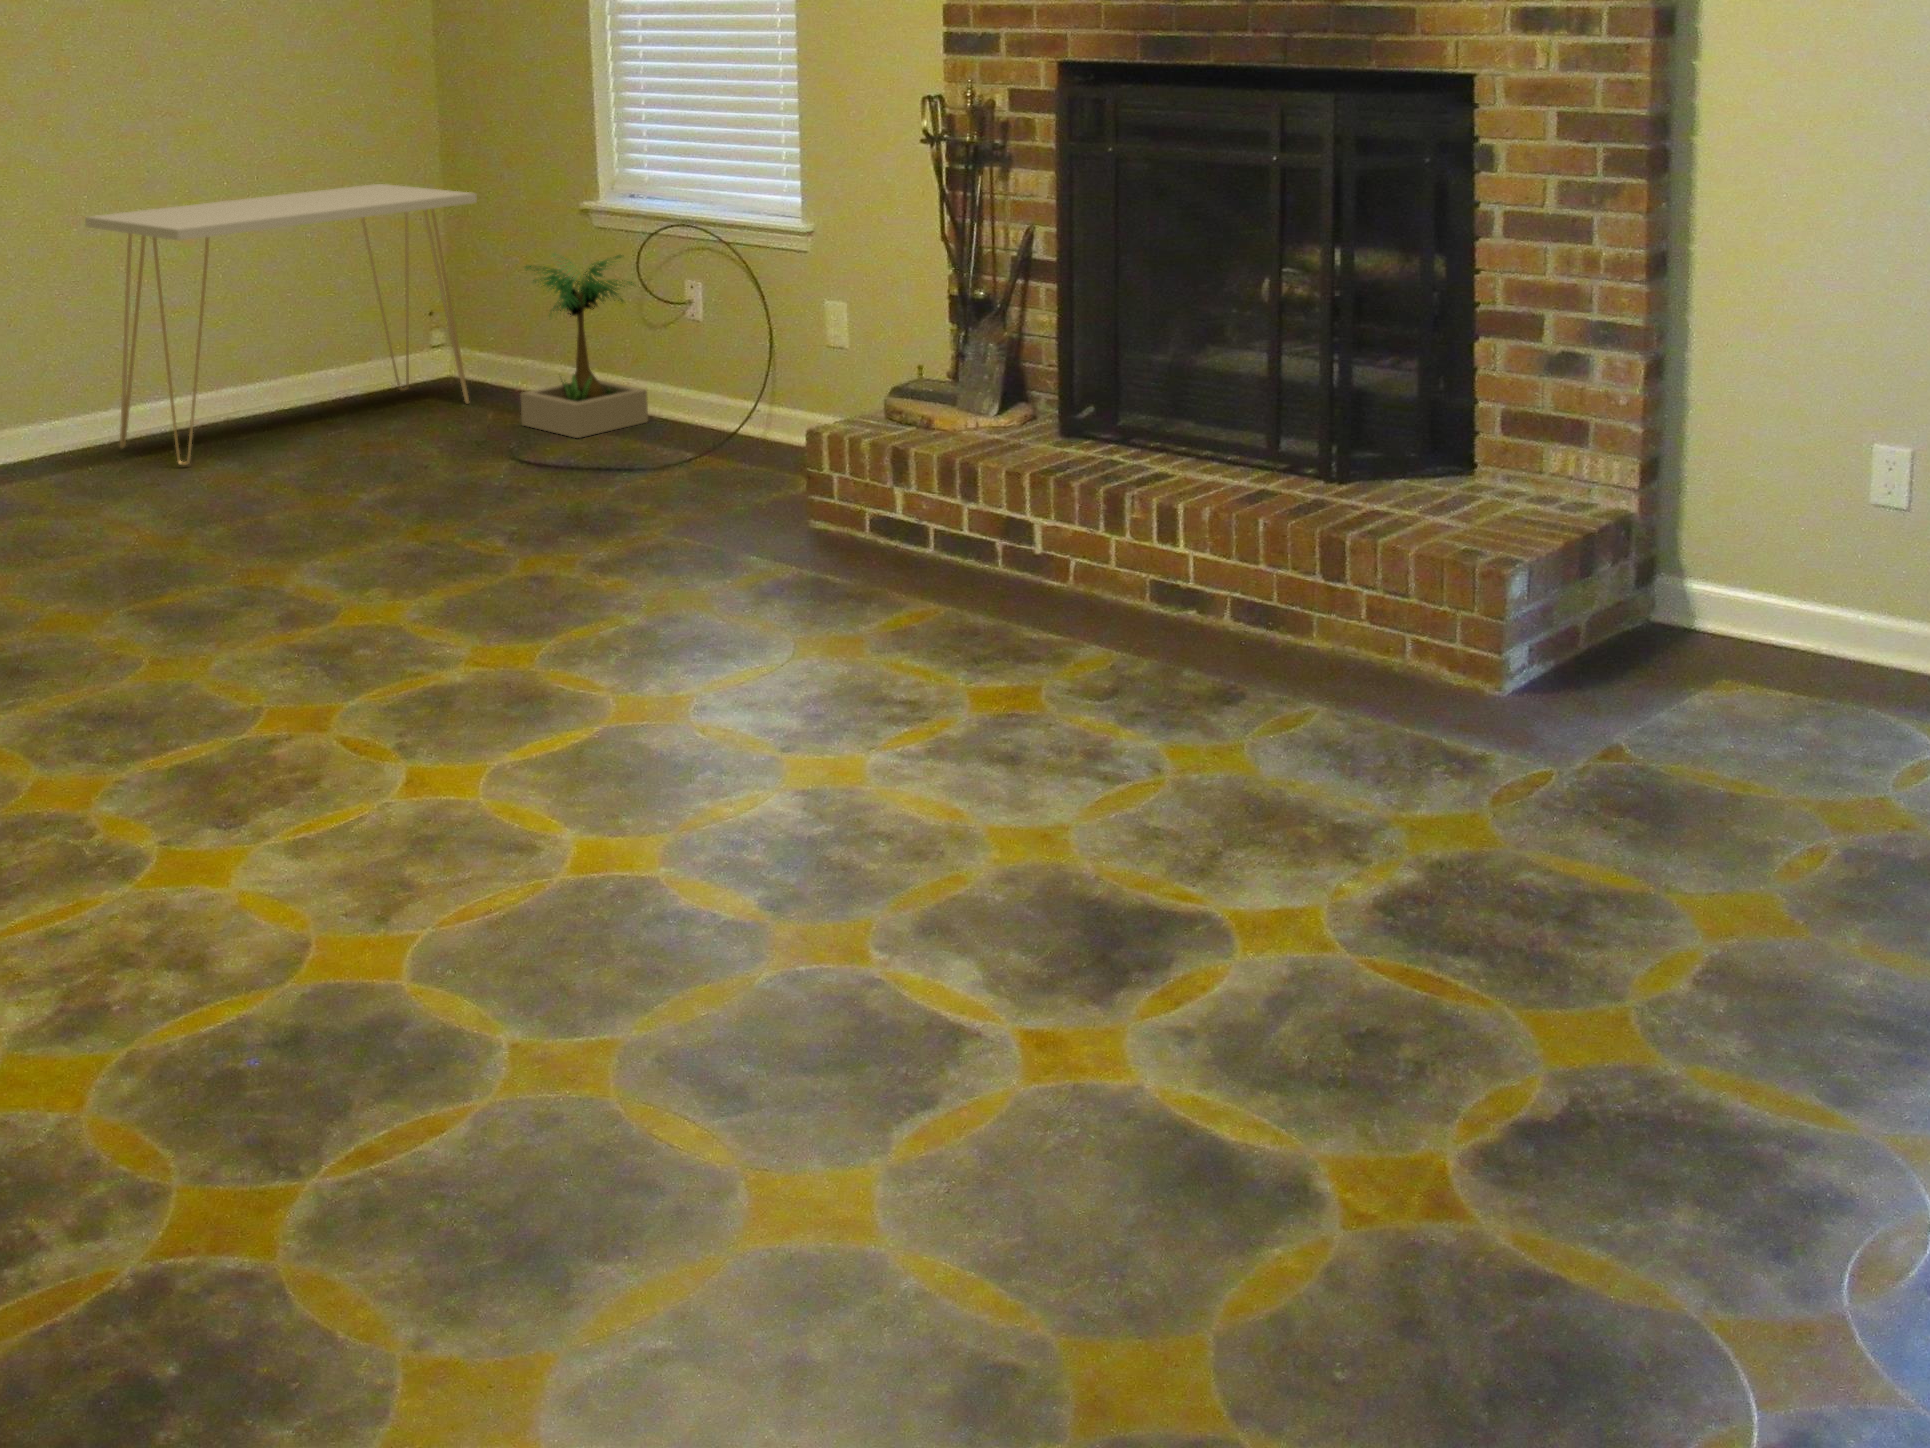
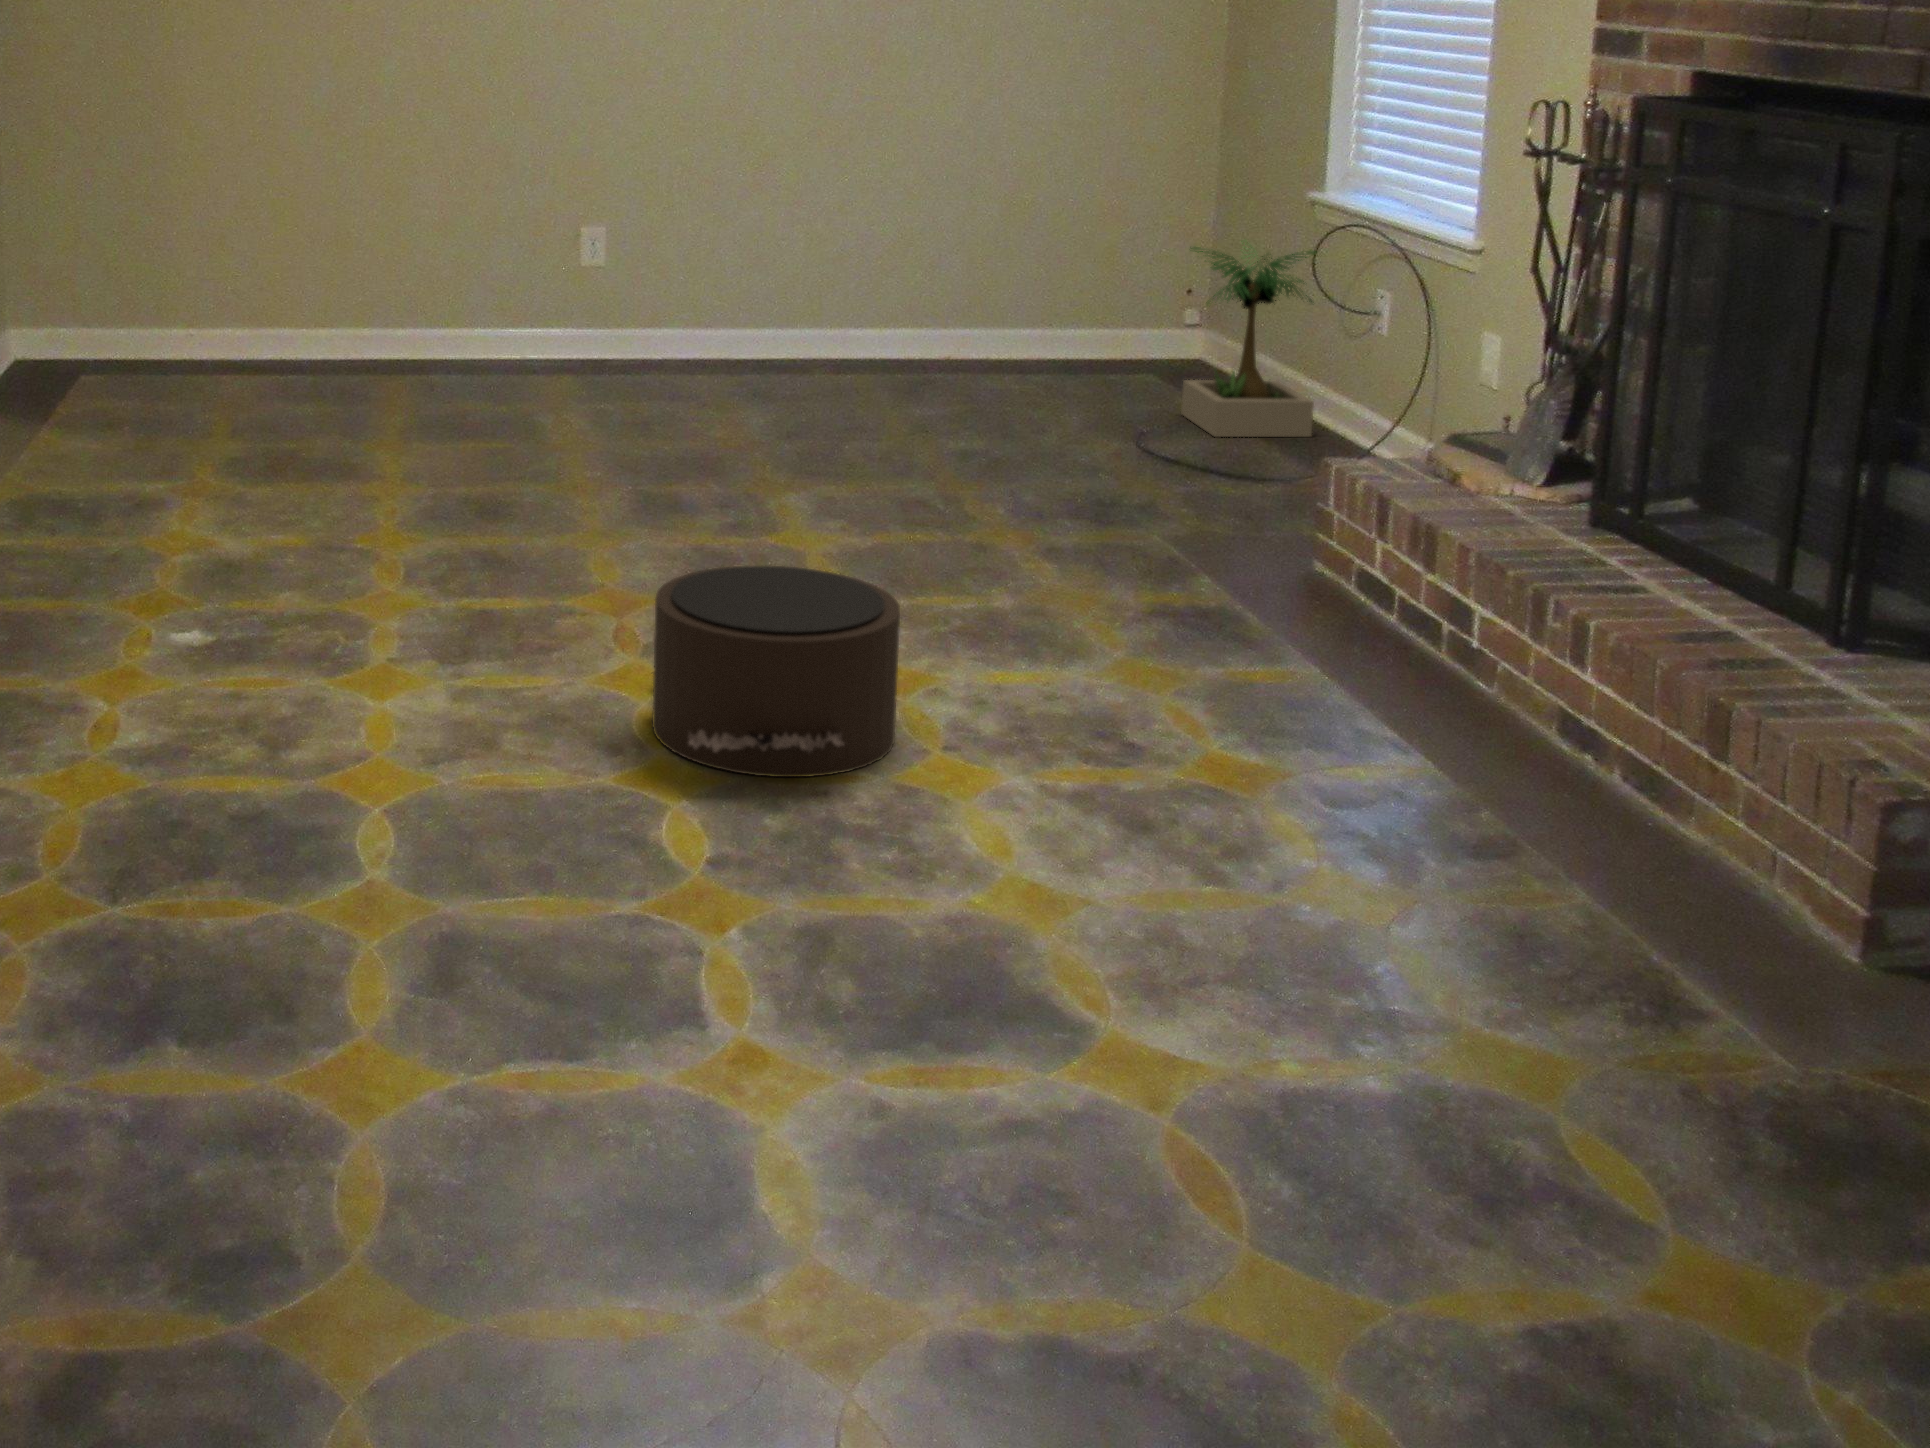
console table: present [85,184,477,465] -> none [815,148,1194,388]
pouf: none [462,624,773,854] -> present [652,565,900,777]

